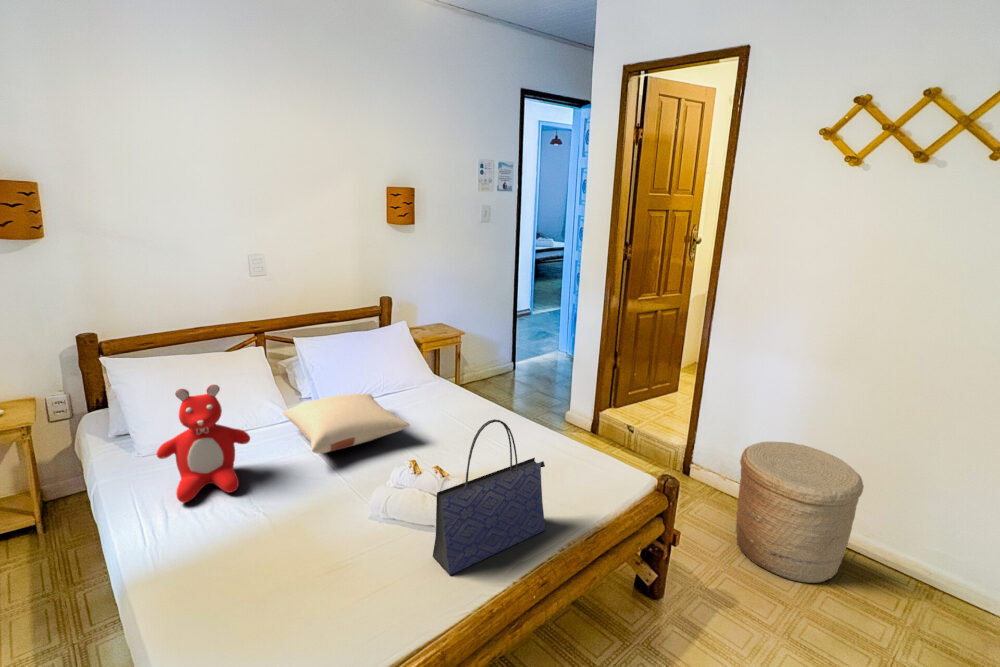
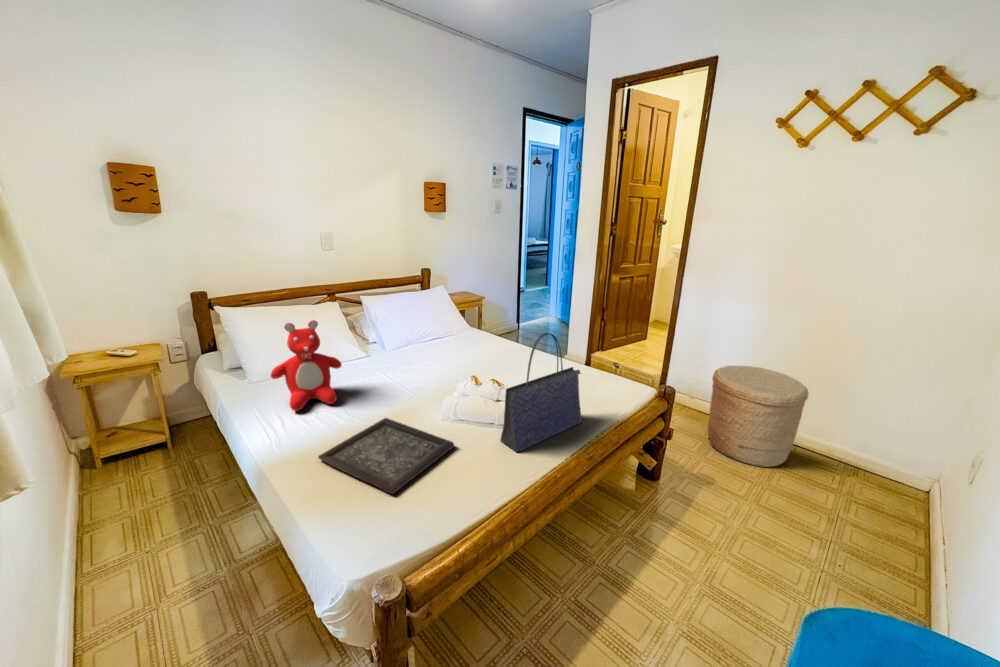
pillow: present [283,394,409,453] -> none [360,335,462,376]
tray: none [194,517,371,636] -> present [318,418,454,494]

